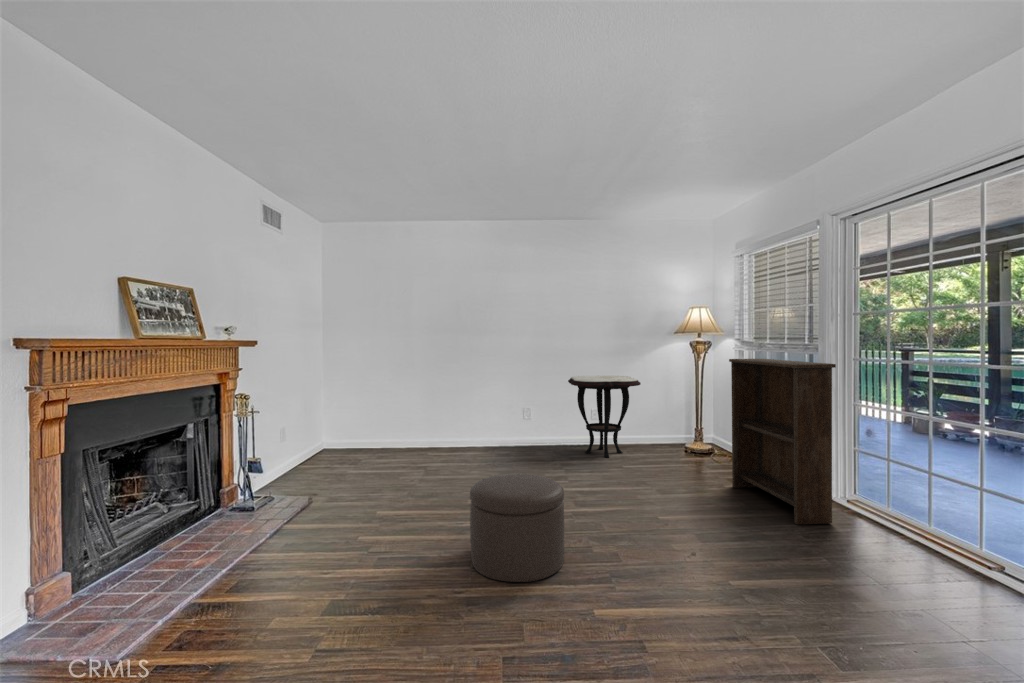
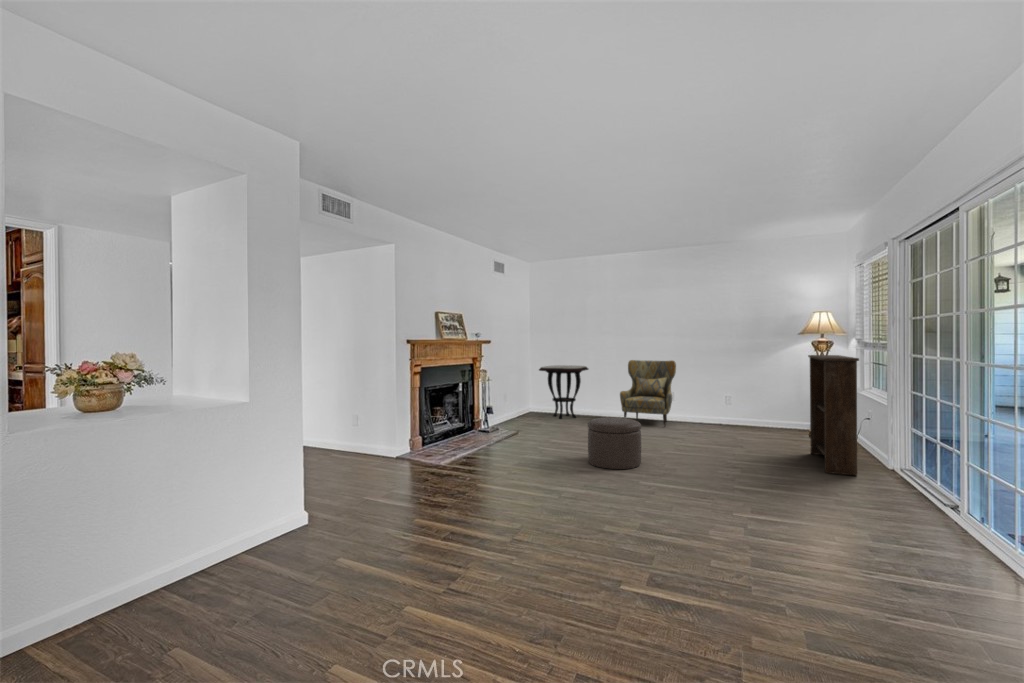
armchair: none [464,367,536,460] -> present [620,360,676,427]
side table: present [568,376,641,458] -> present [539,365,588,419]

